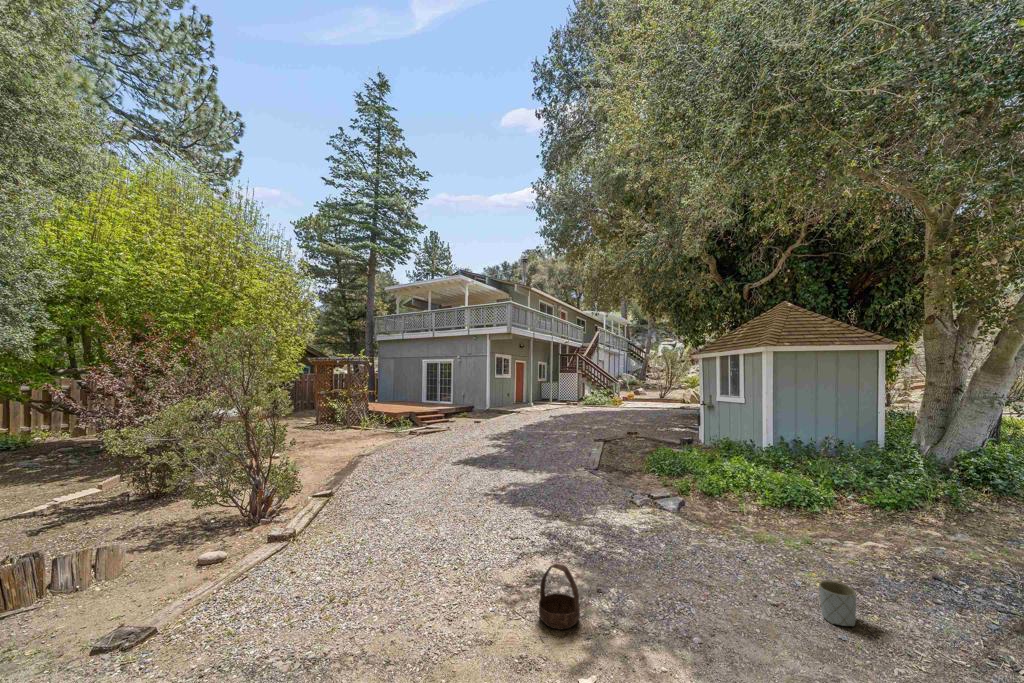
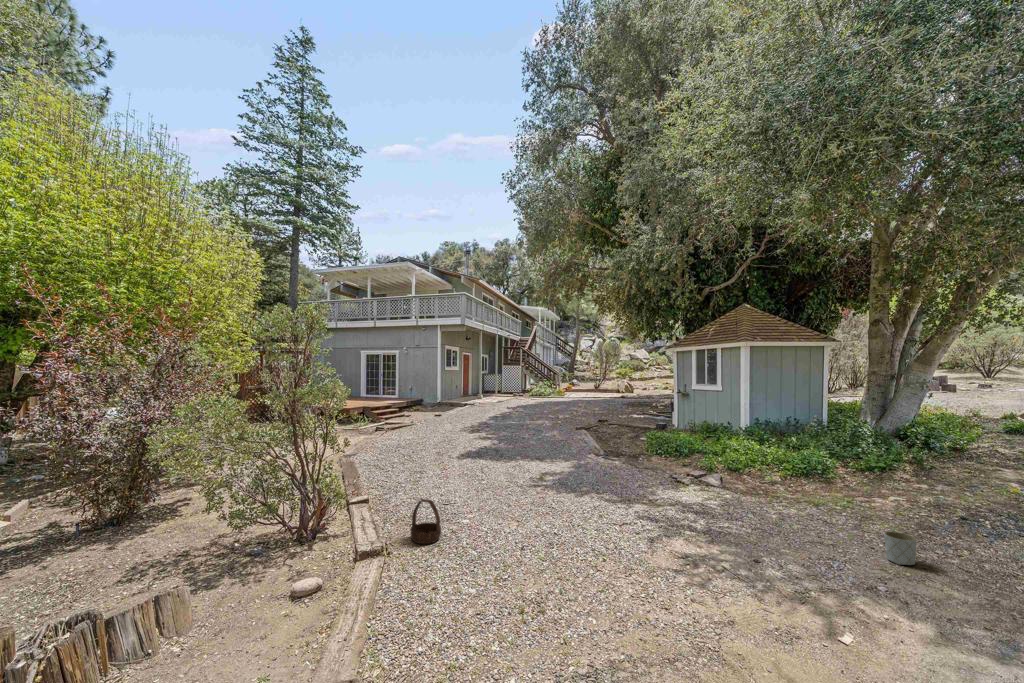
basket: present [539,564,580,629] -> present [411,499,441,544]

